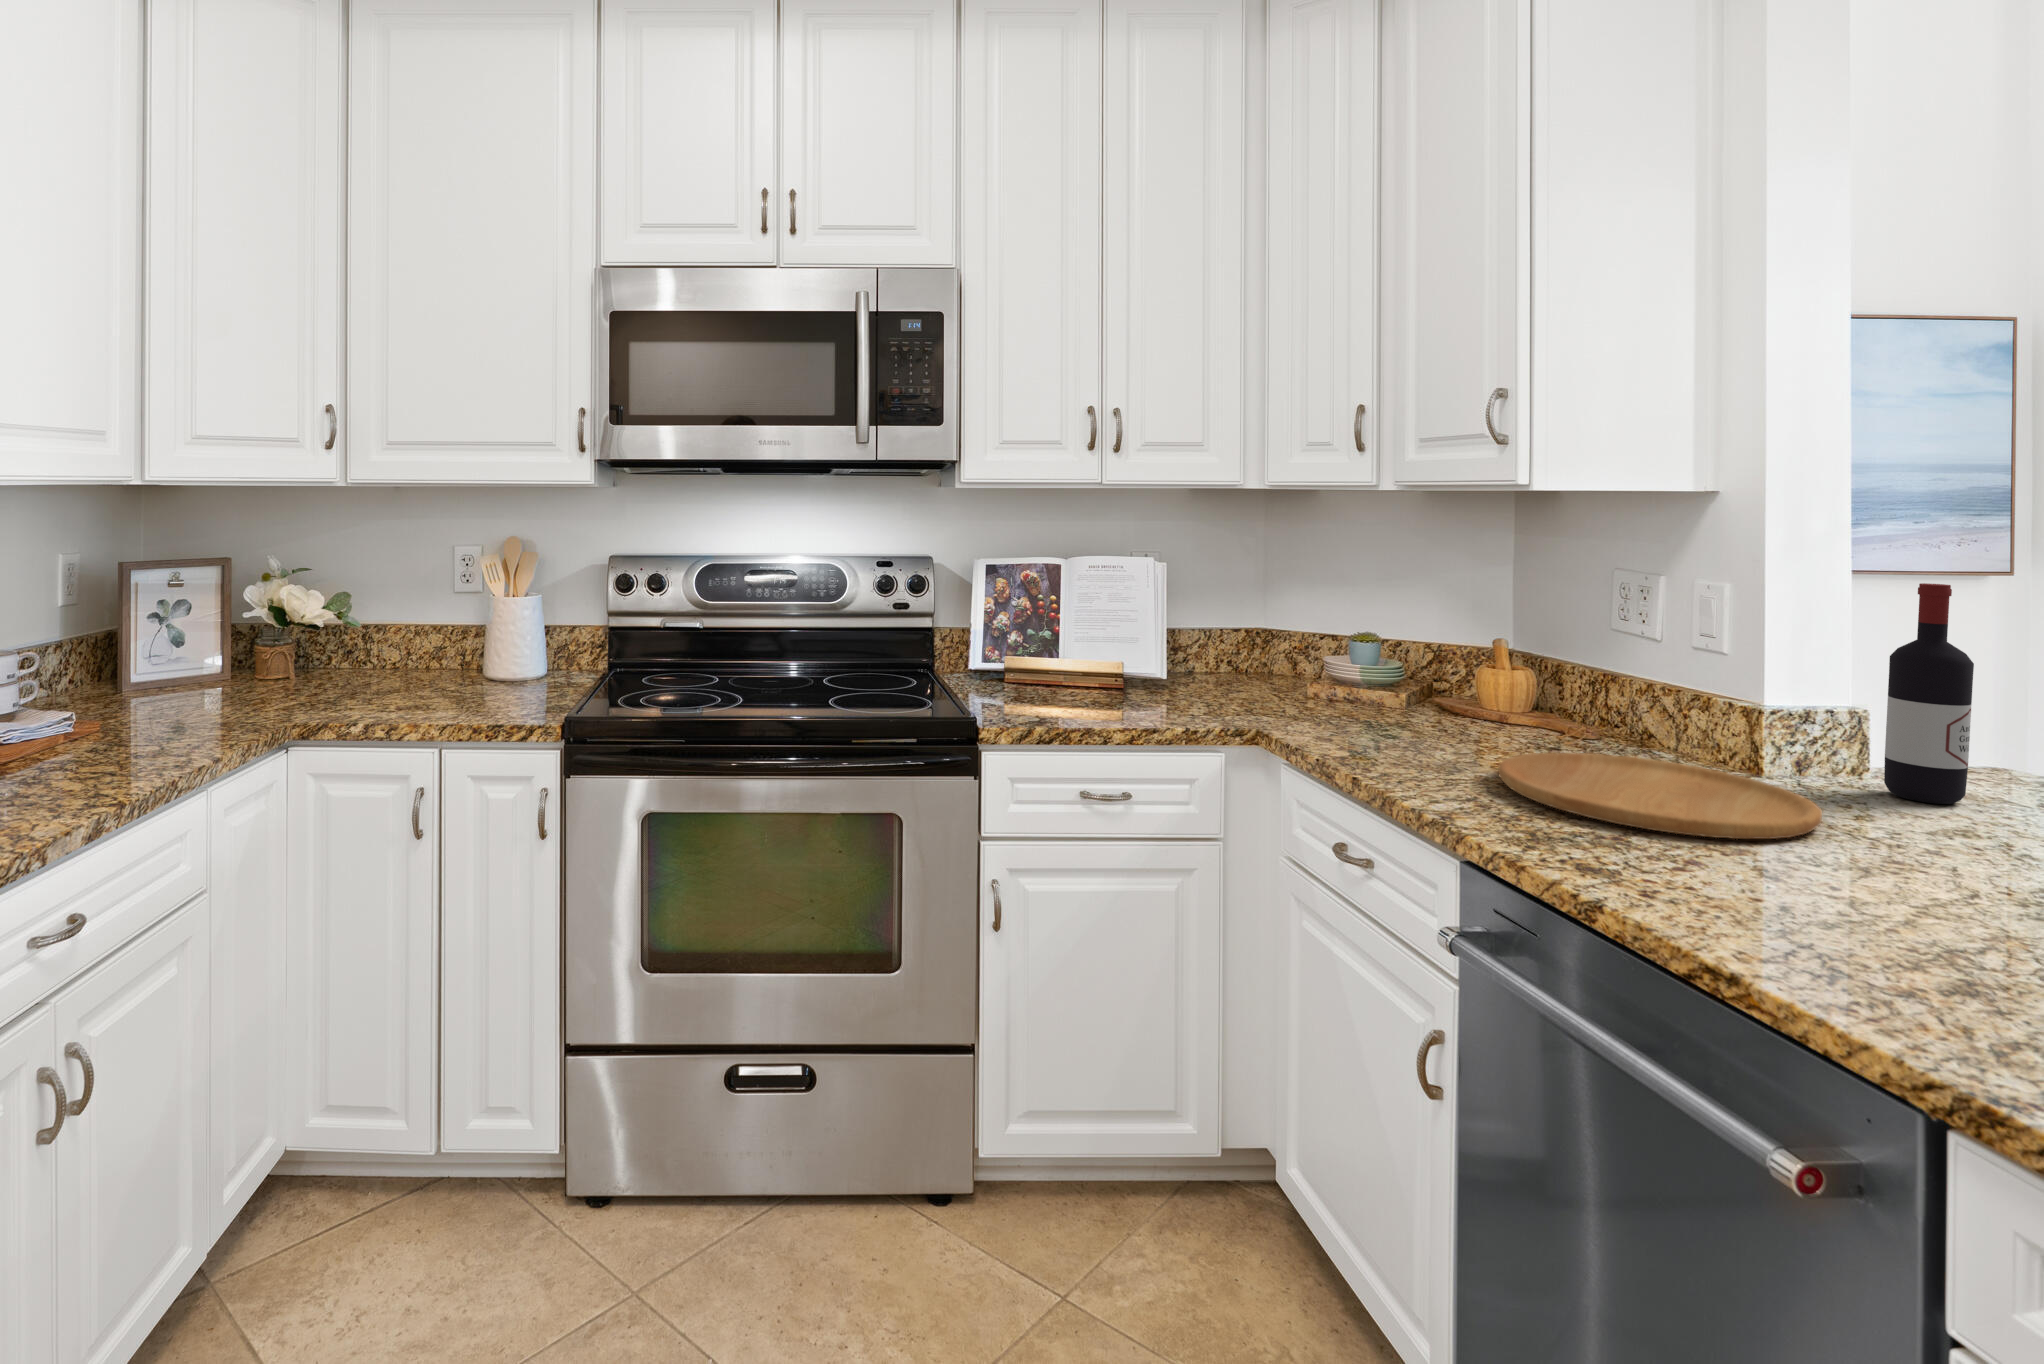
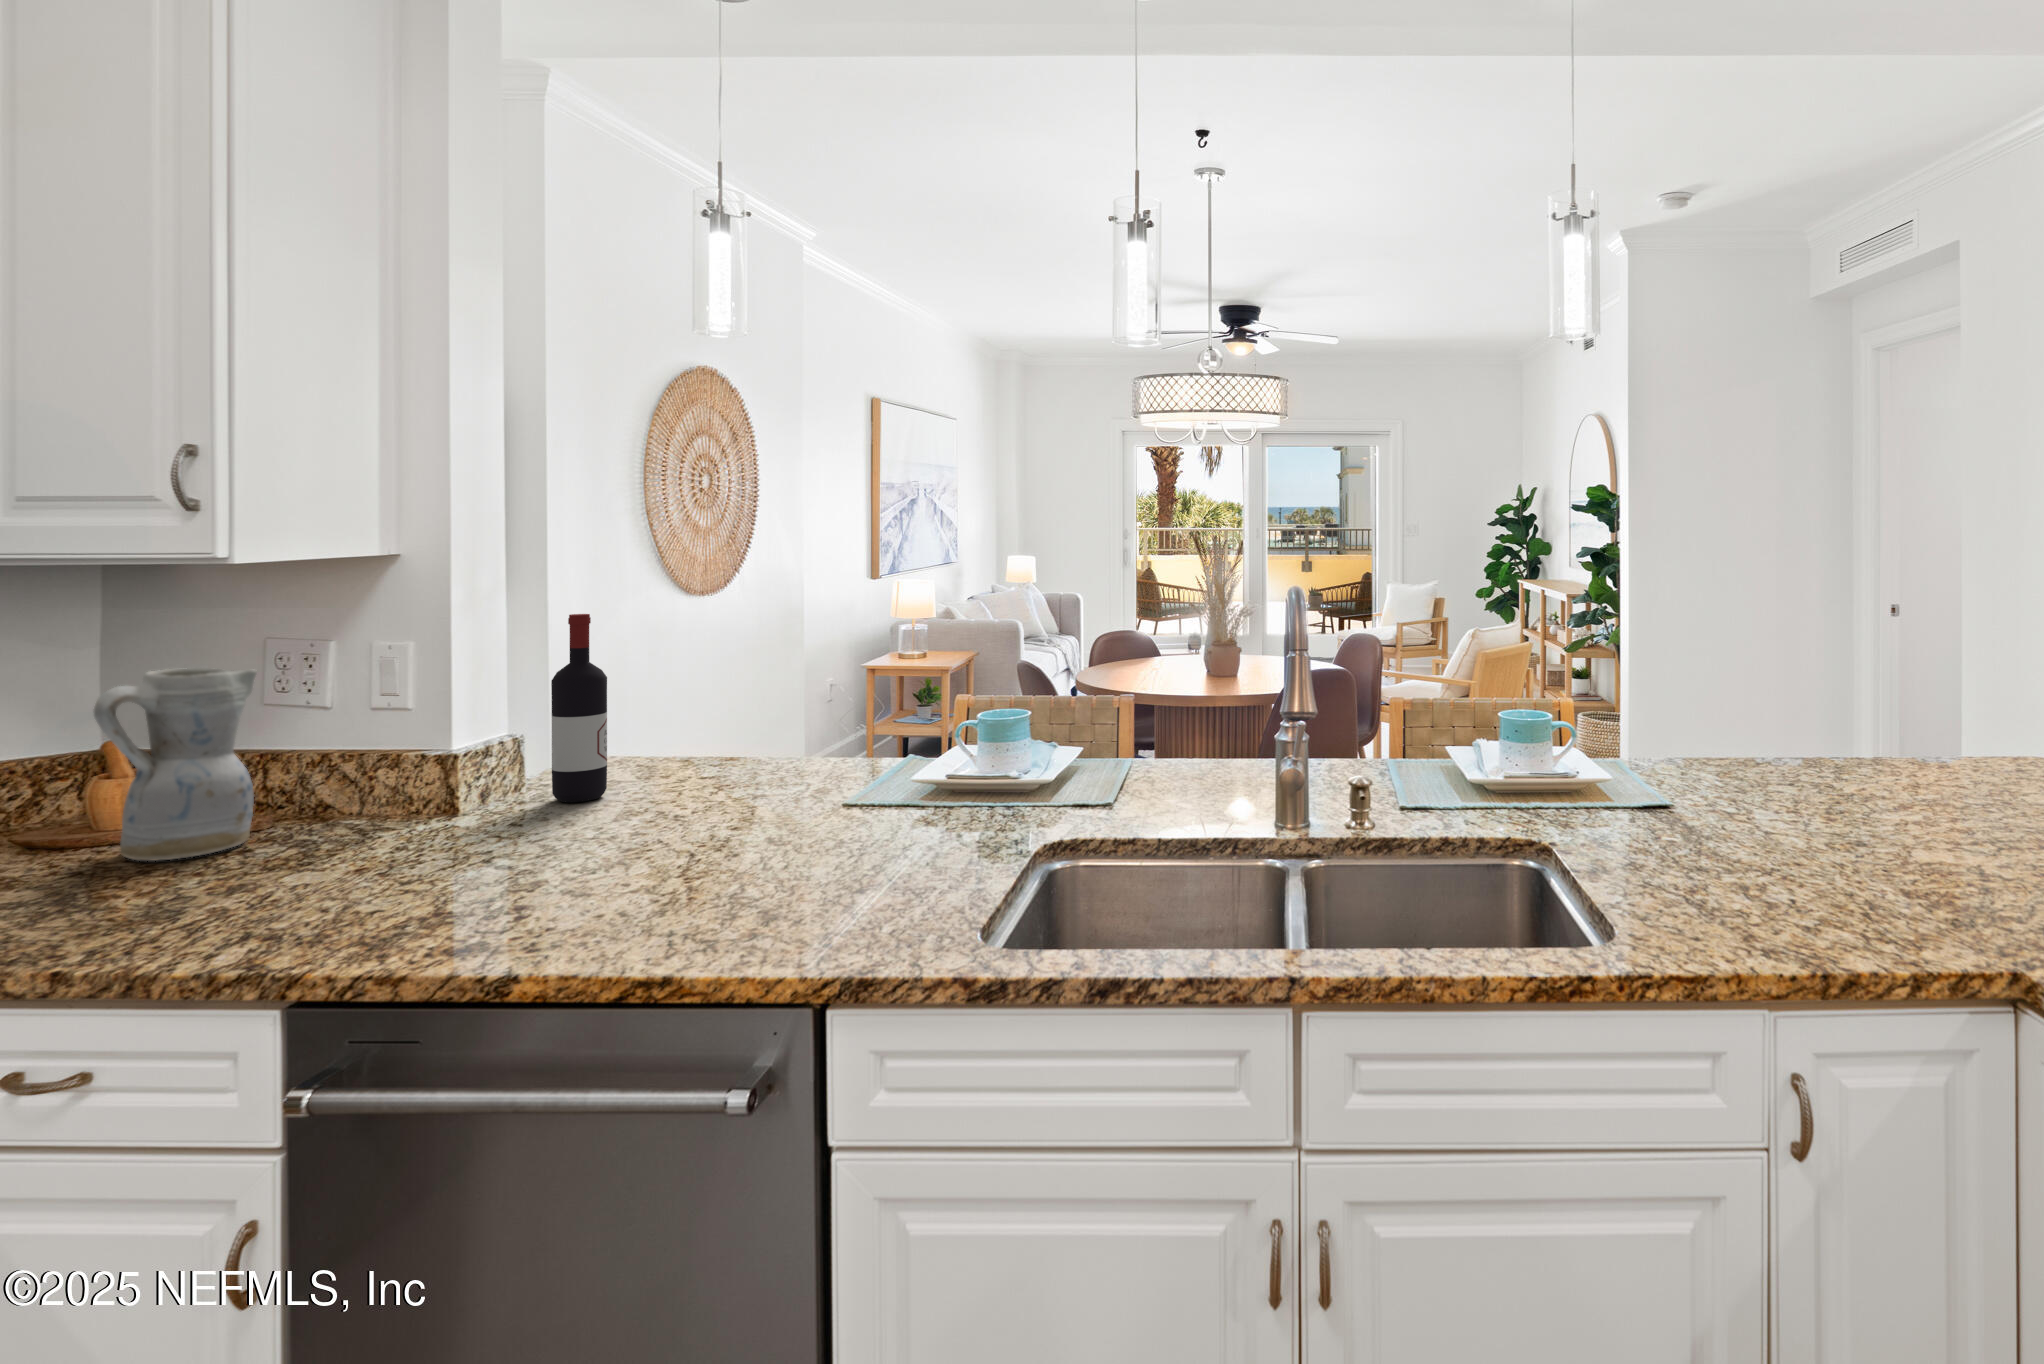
ceramic pitcher: none [1461,592,1581,743] -> present [94,668,257,861]
cutting board: present [1498,752,1822,839] -> none [234,820,563,910]

